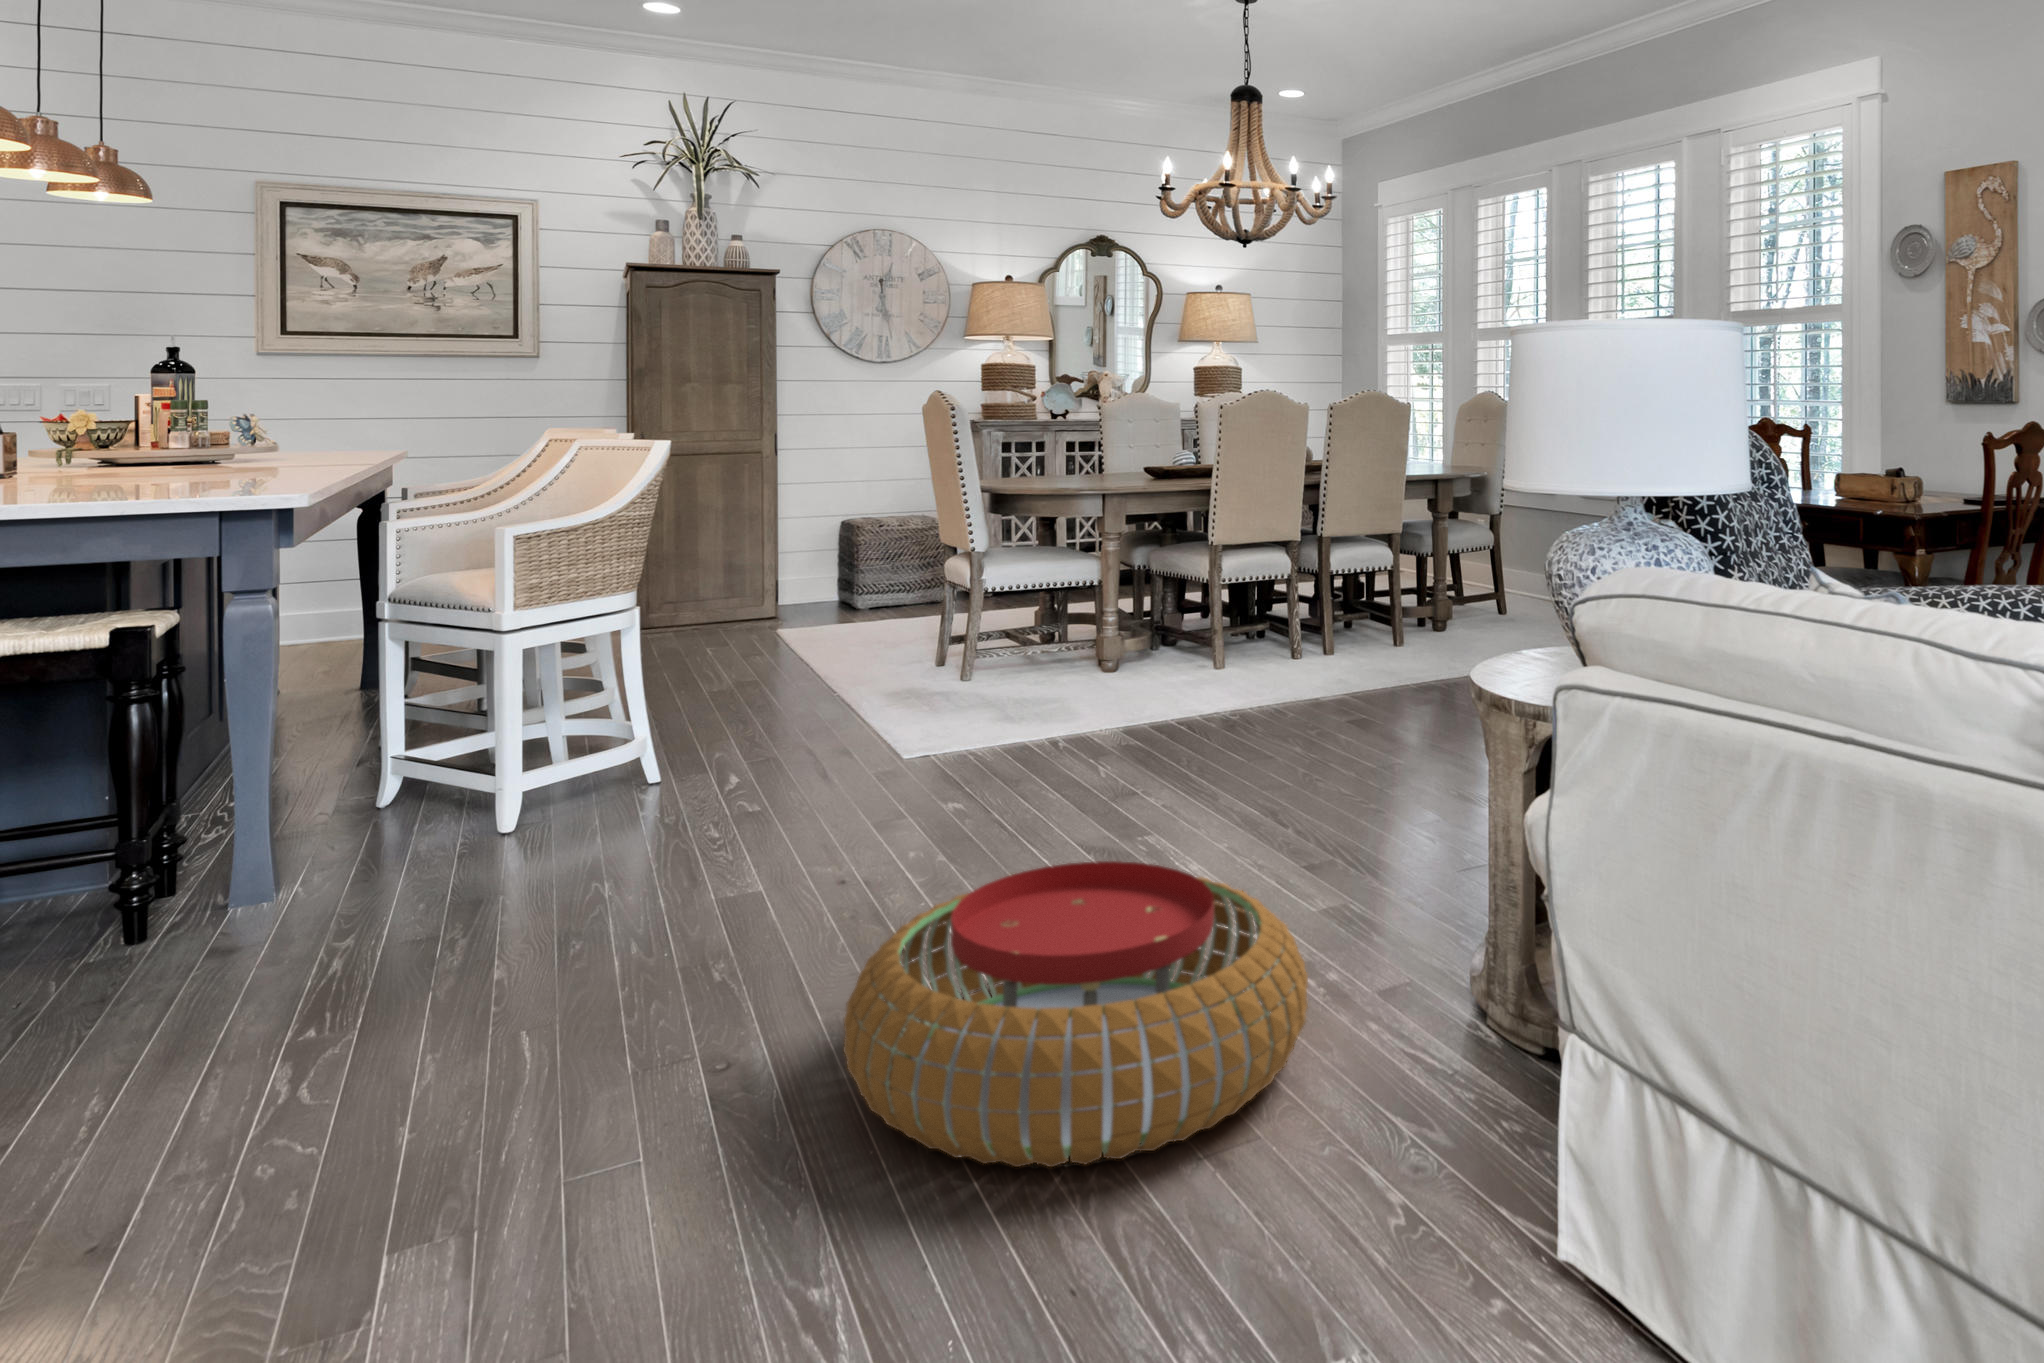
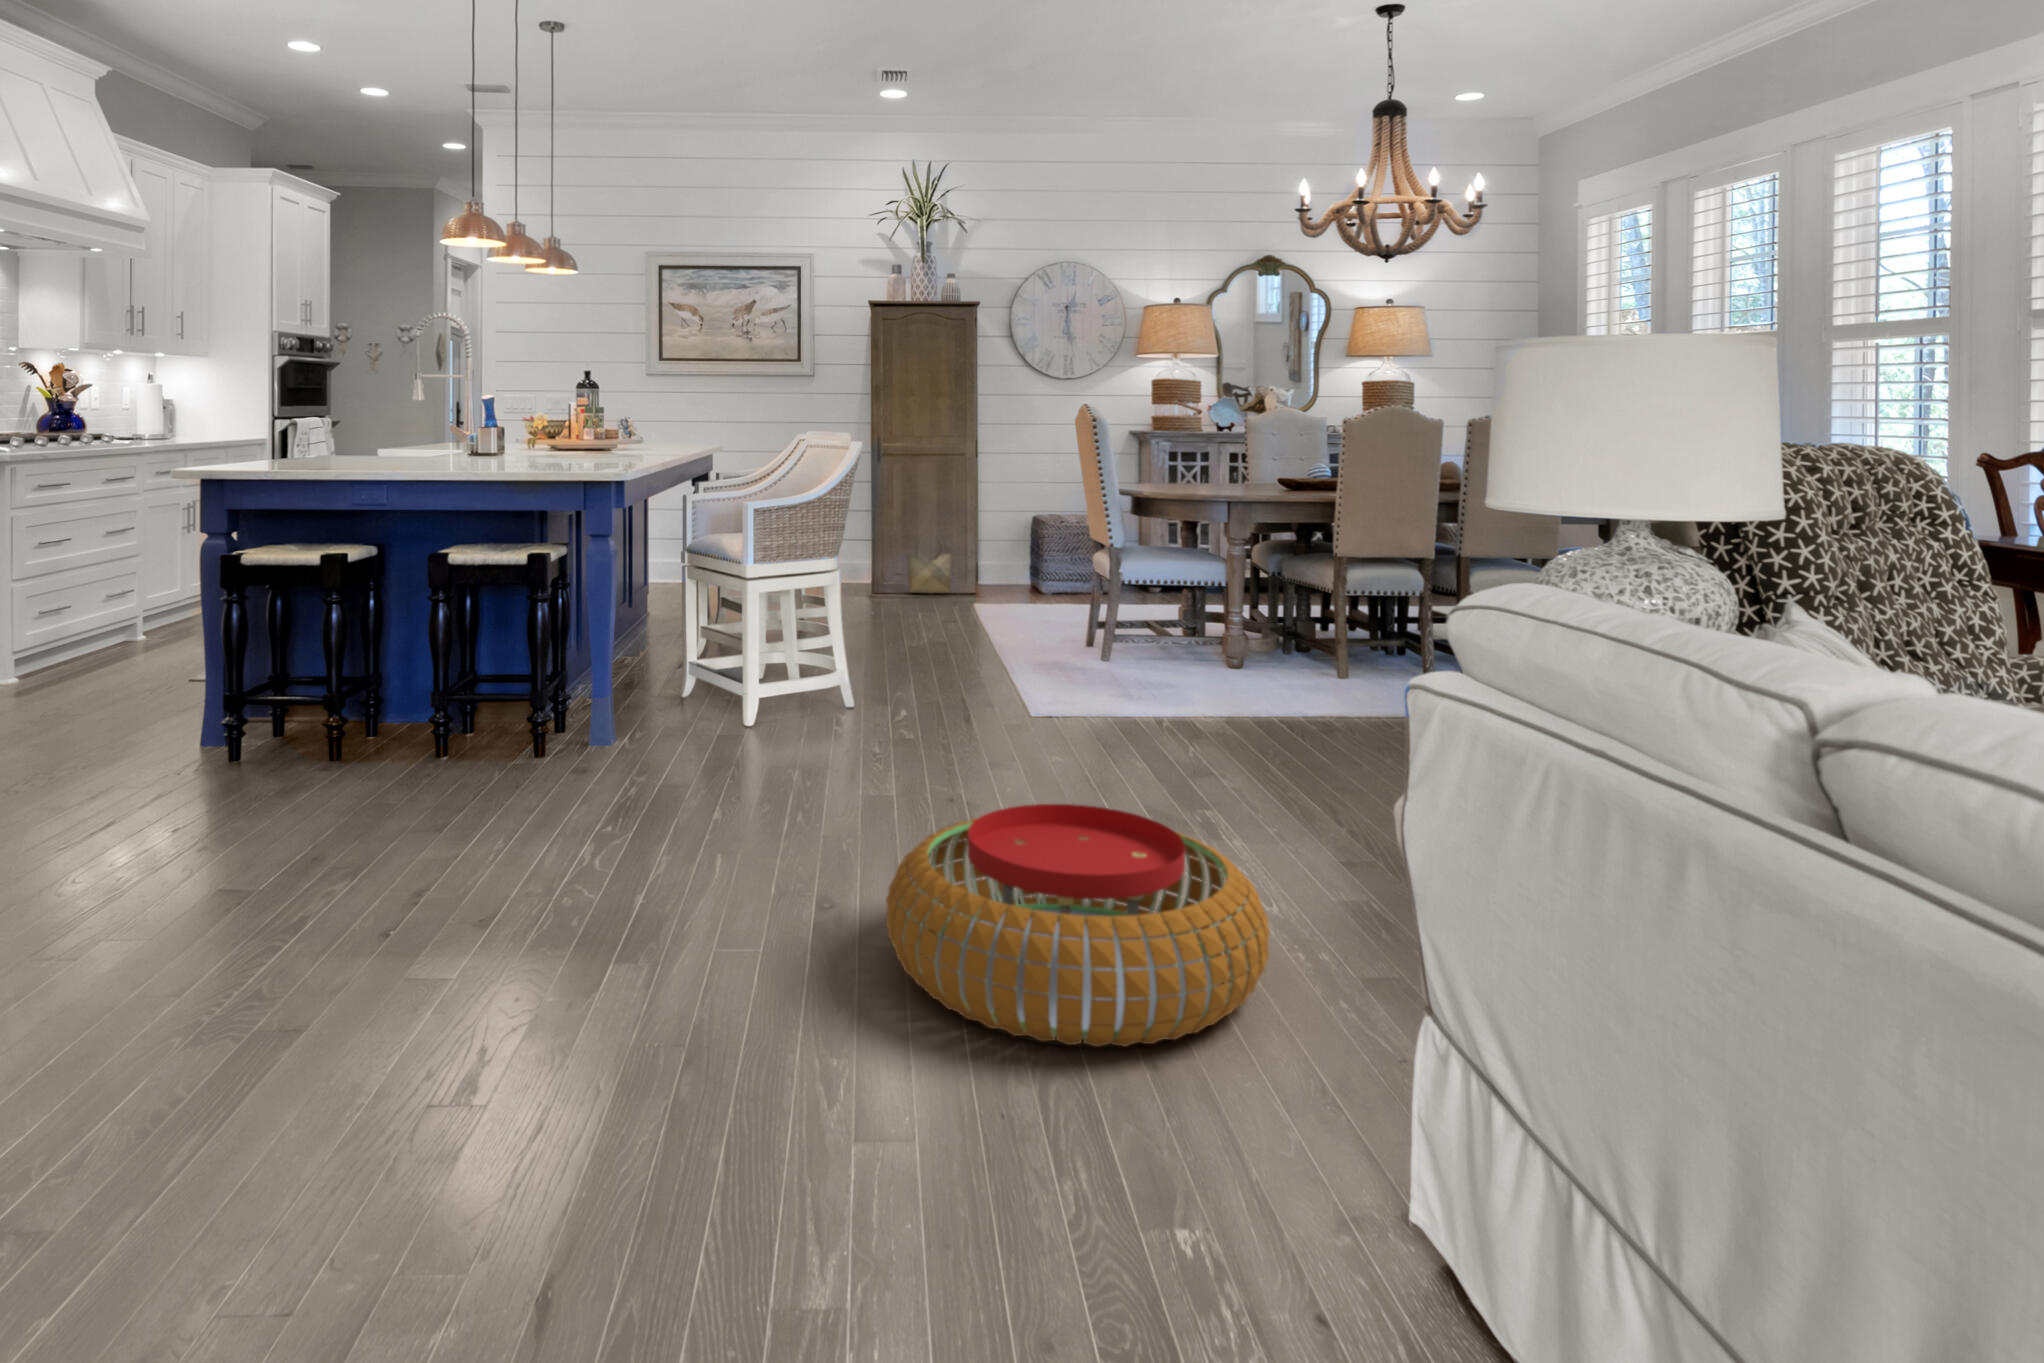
woven basket: none [684,547,745,625] -> present [907,537,952,594]

